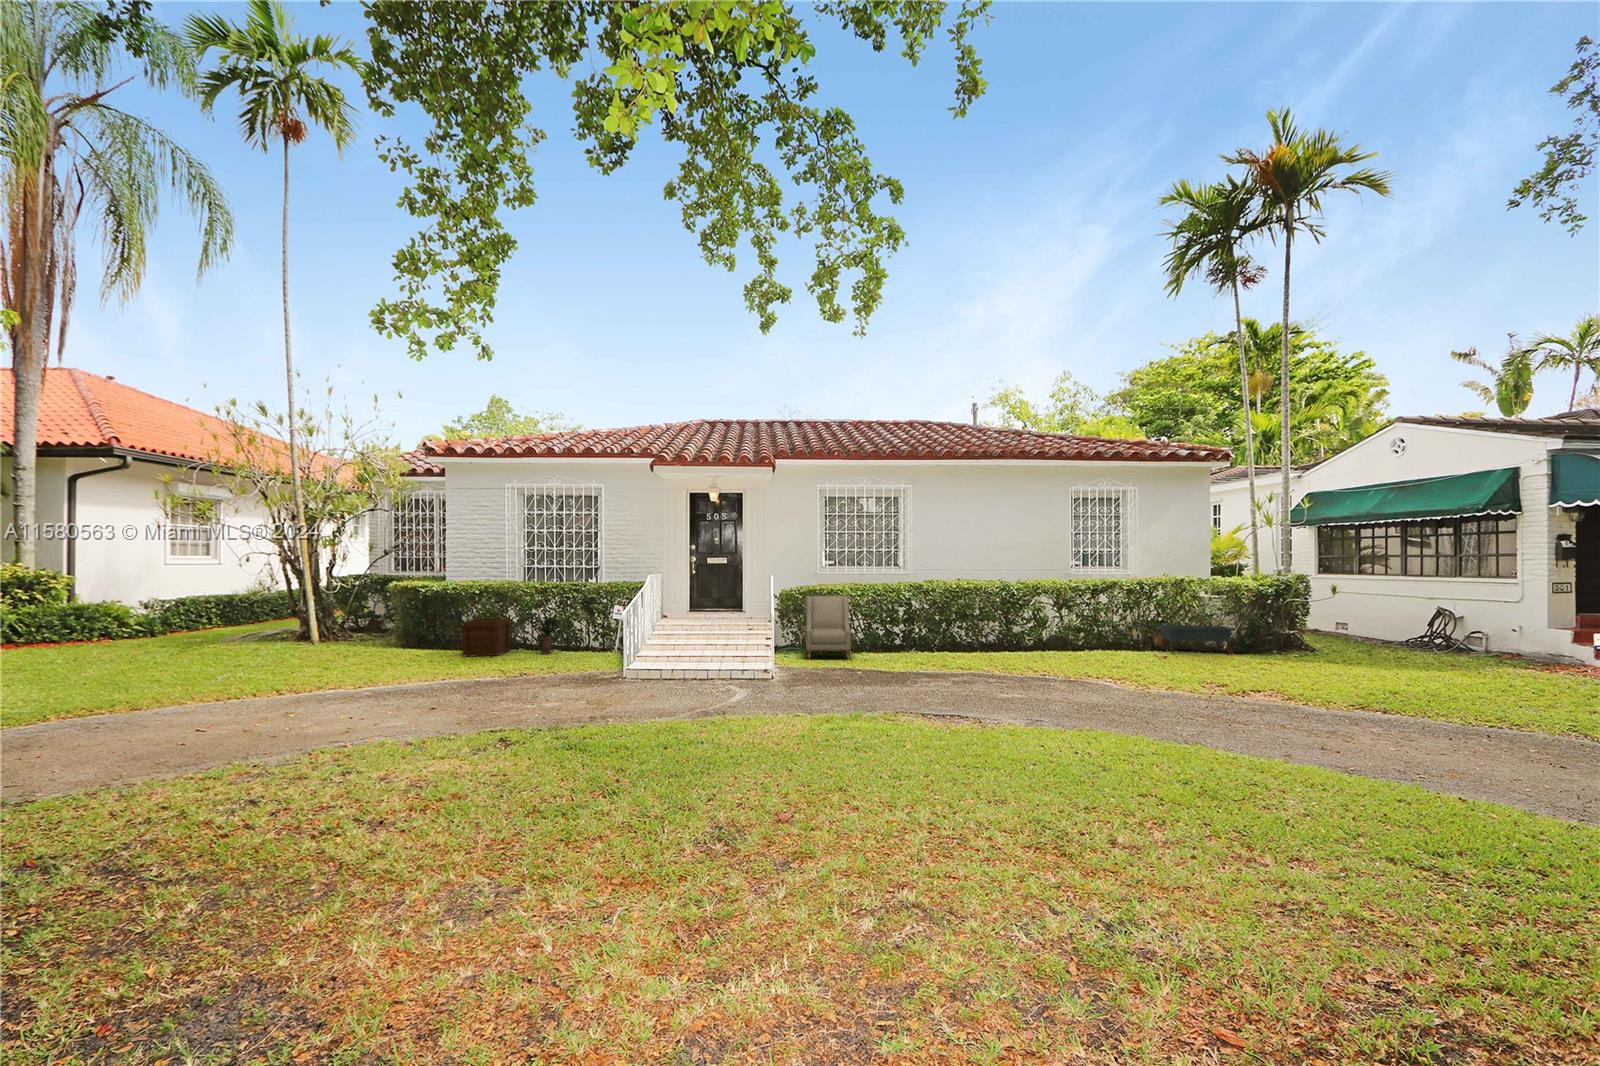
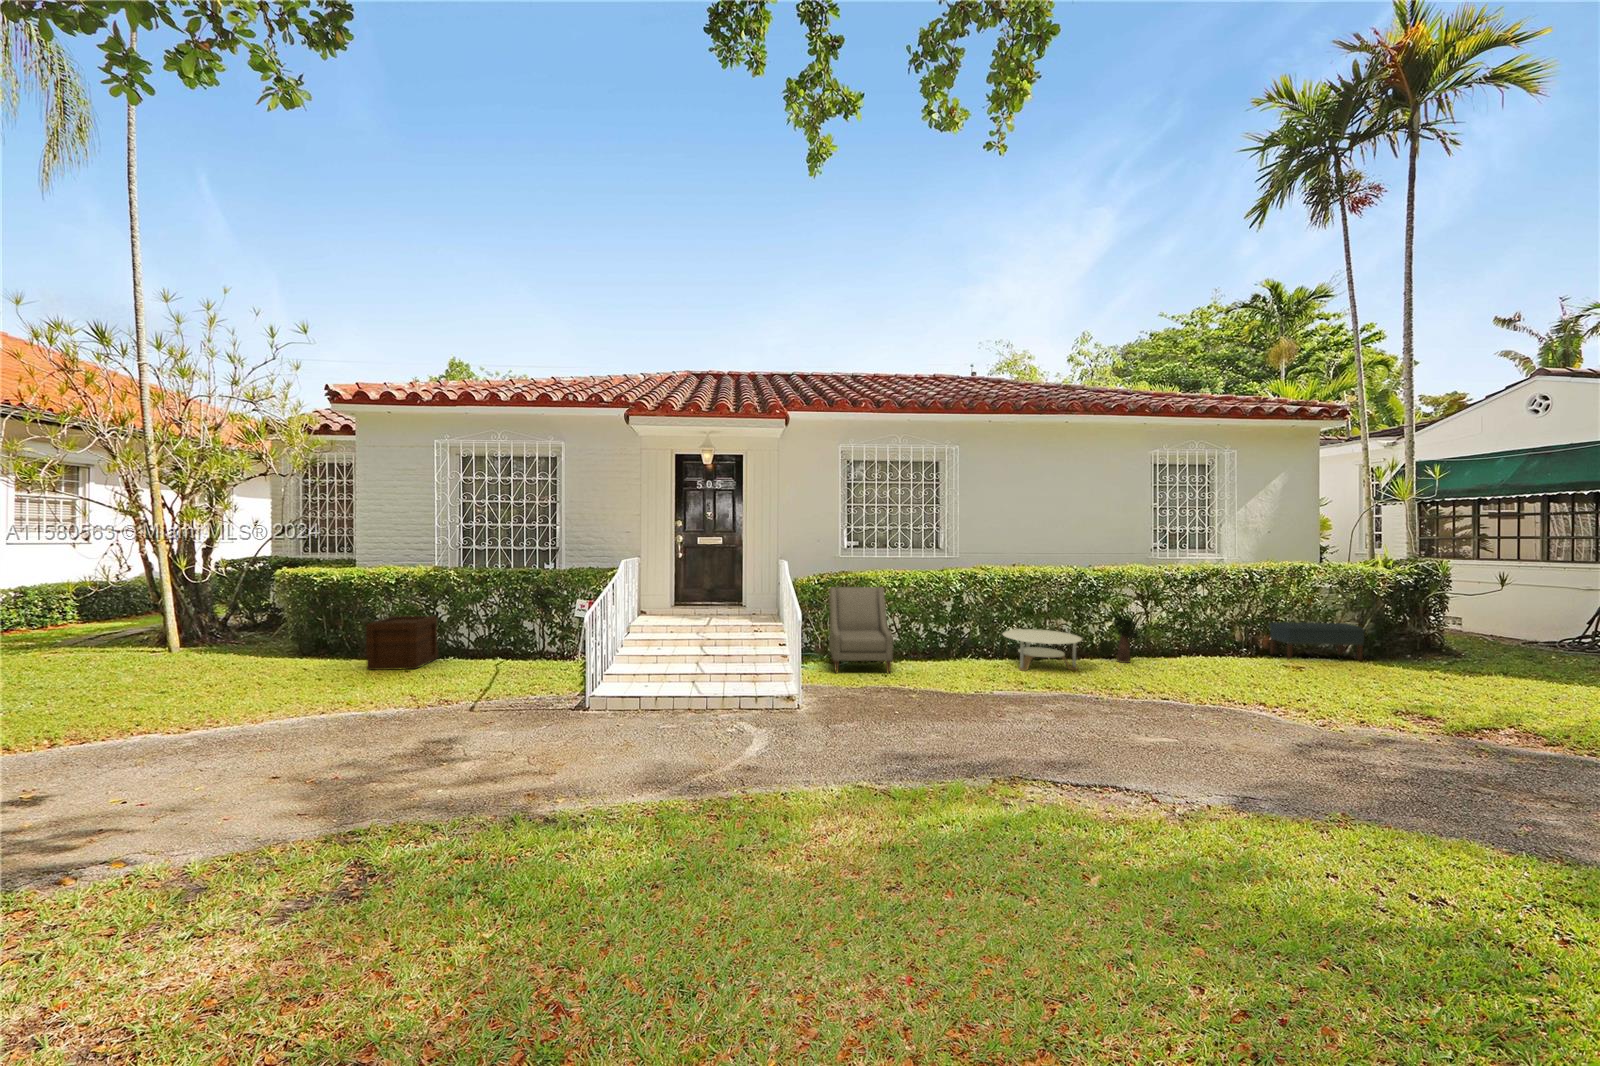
potted plant: present [538,617,561,654] -> present [1097,616,1140,663]
round table: none [939,629,999,659] -> present [1003,629,1082,671]

